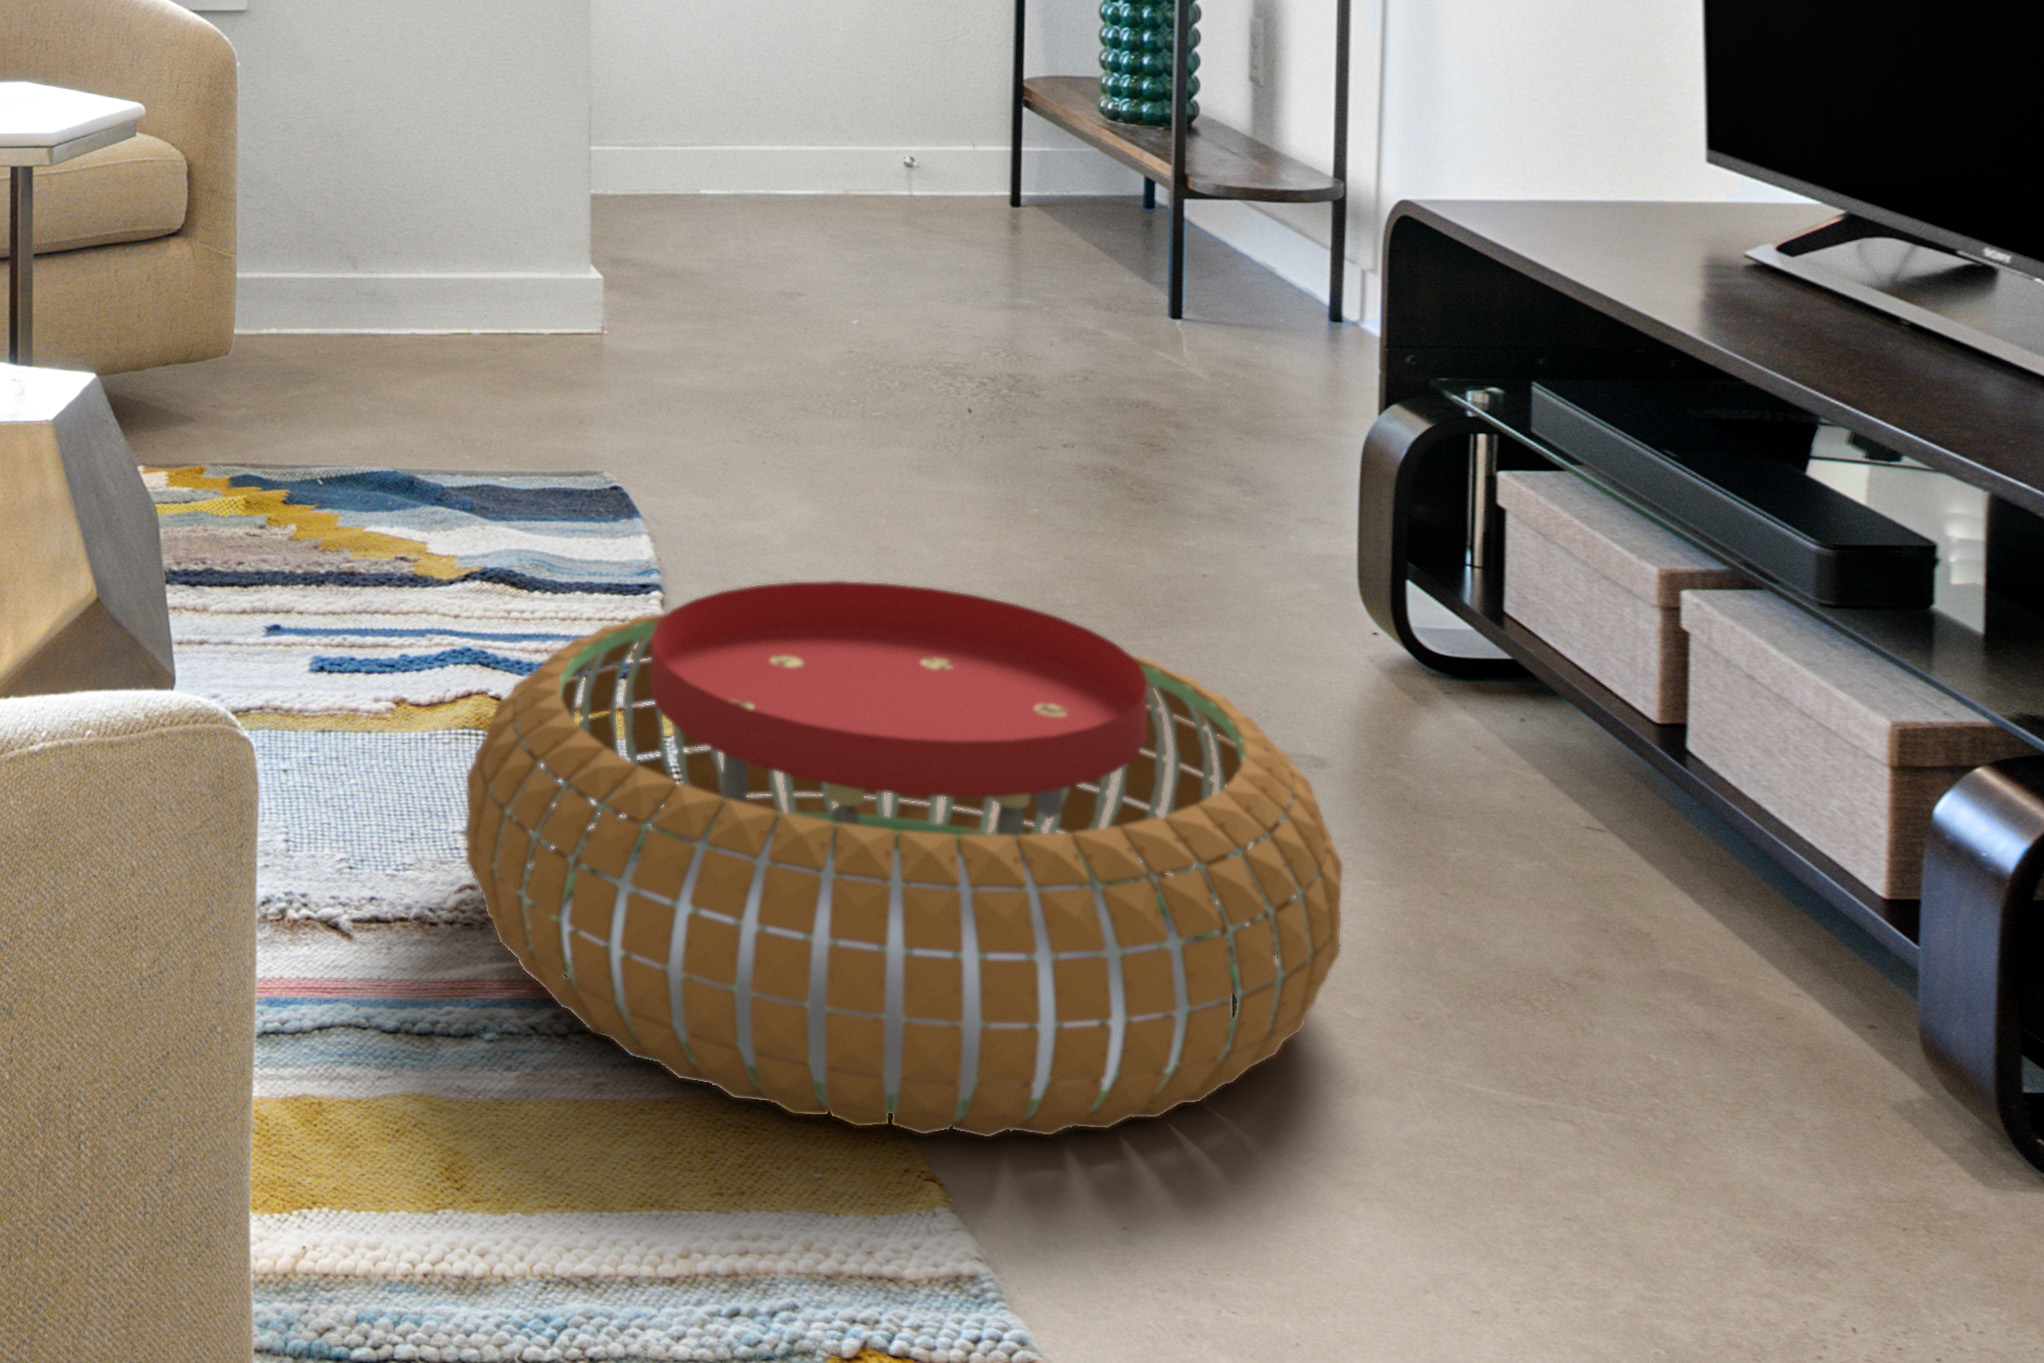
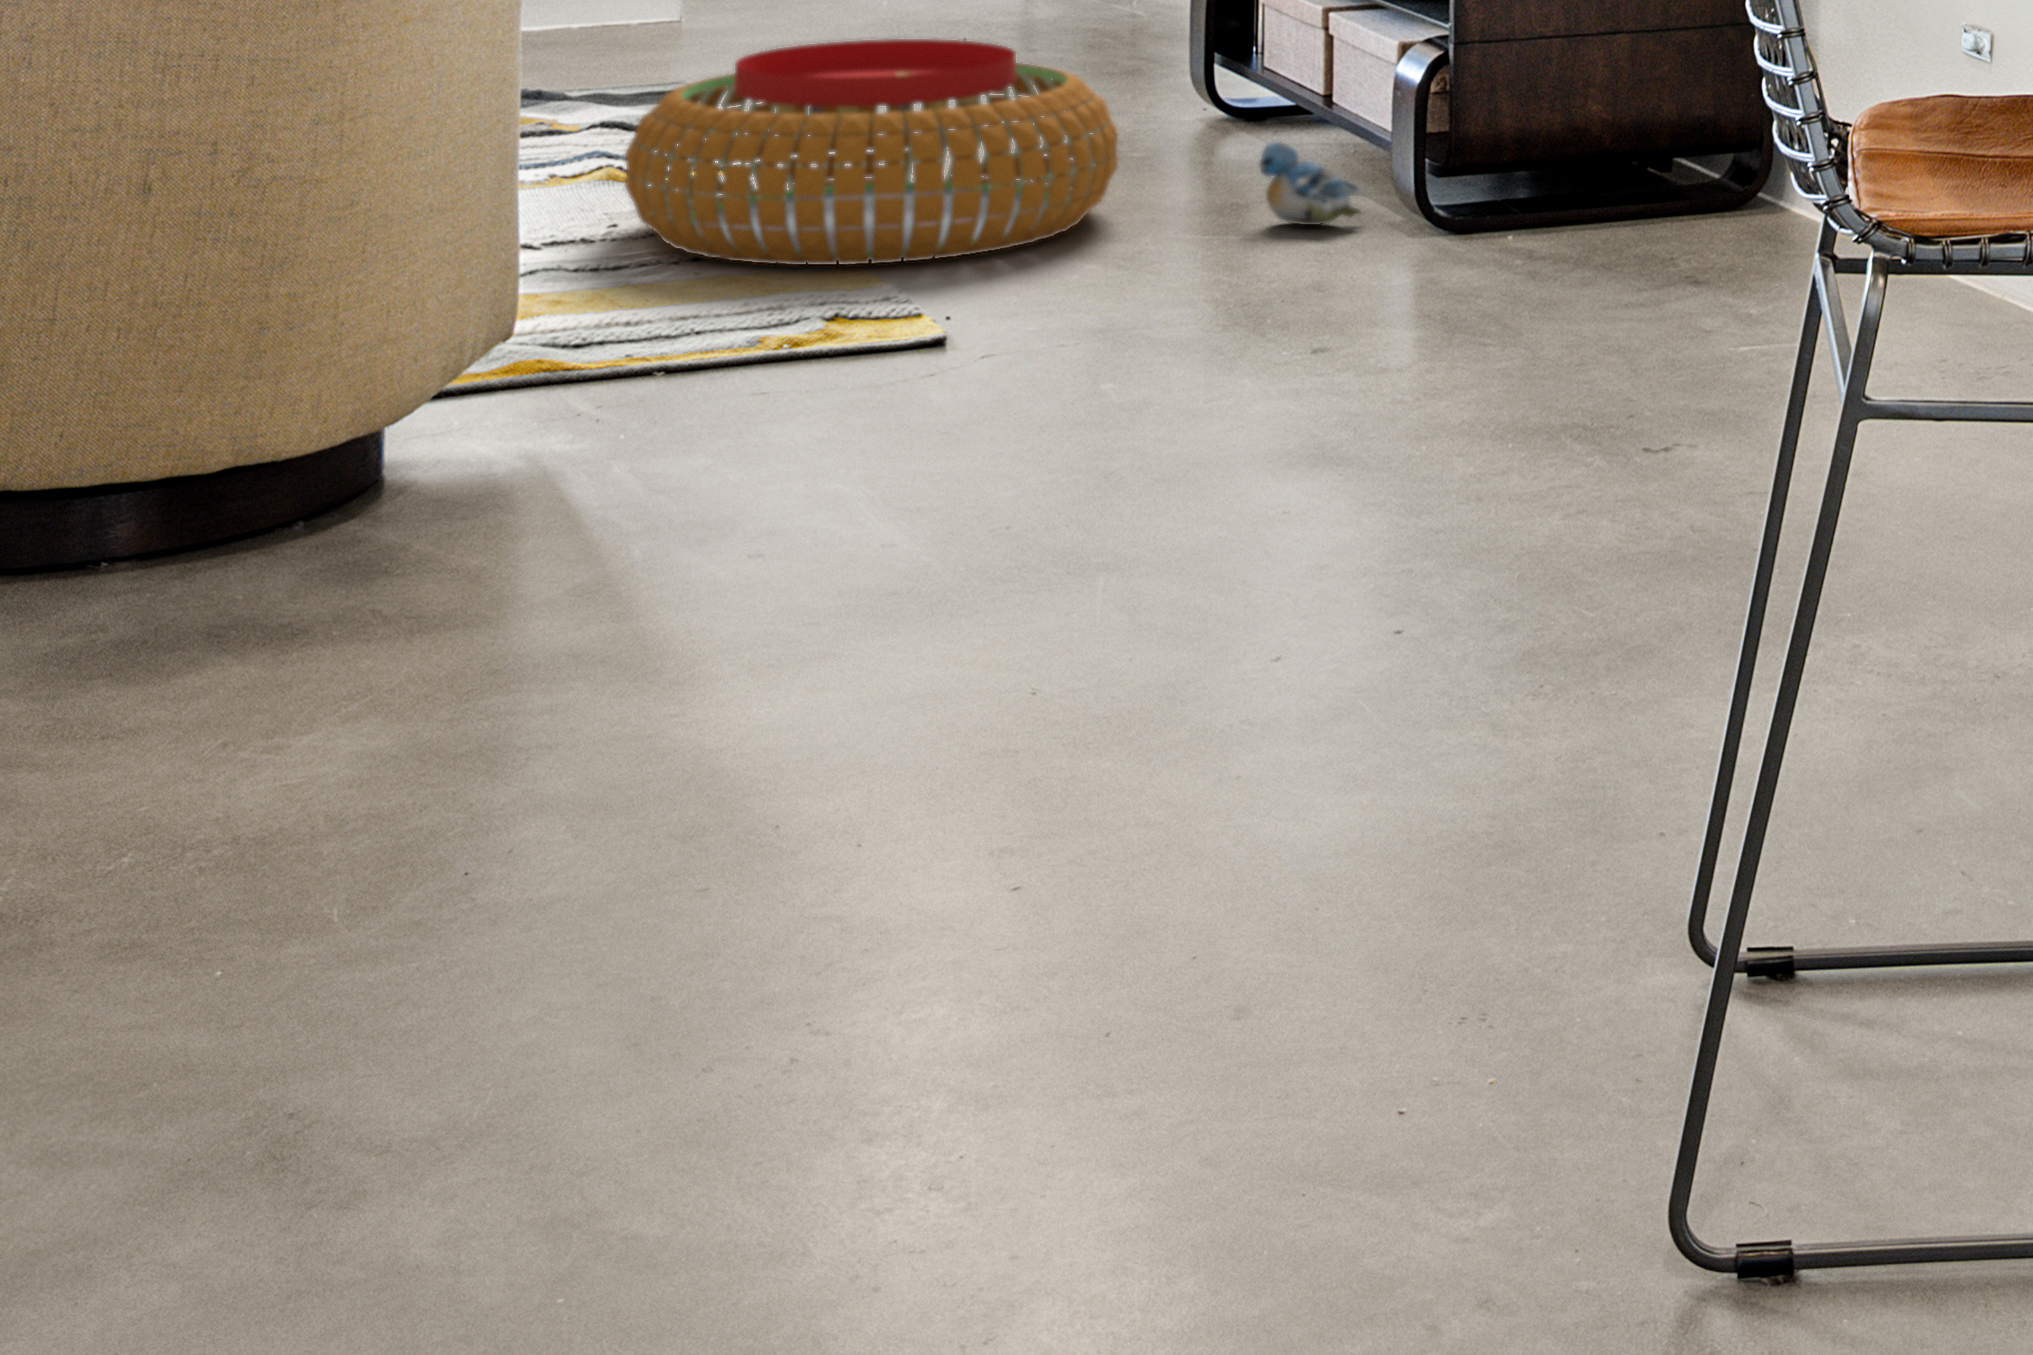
plush toy: none [1634,944,1881,1149] -> present [1259,142,1365,225]

